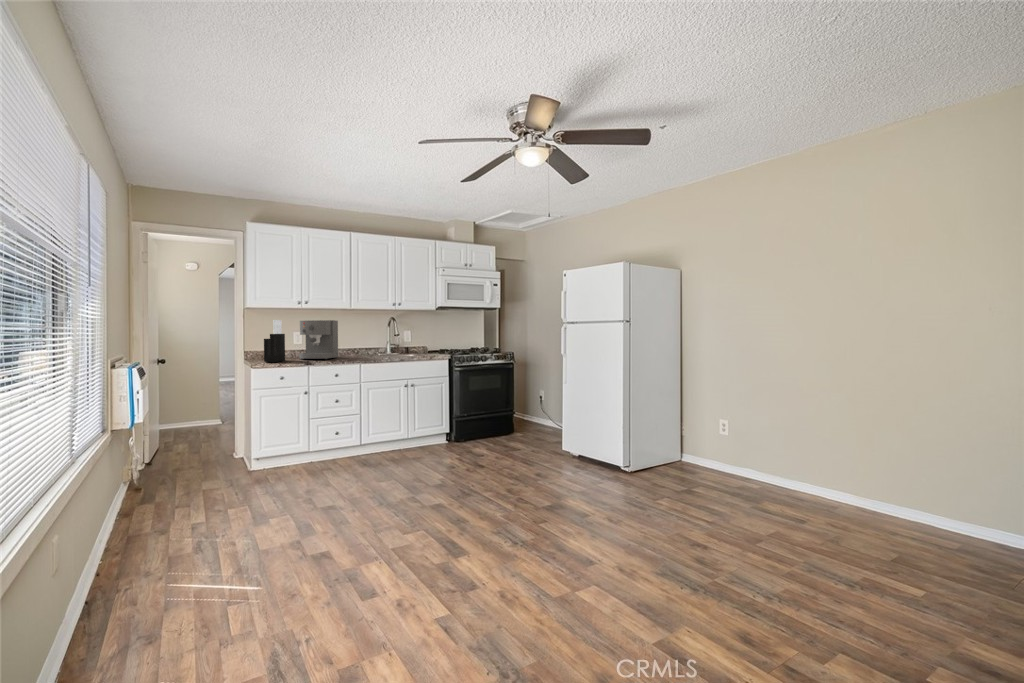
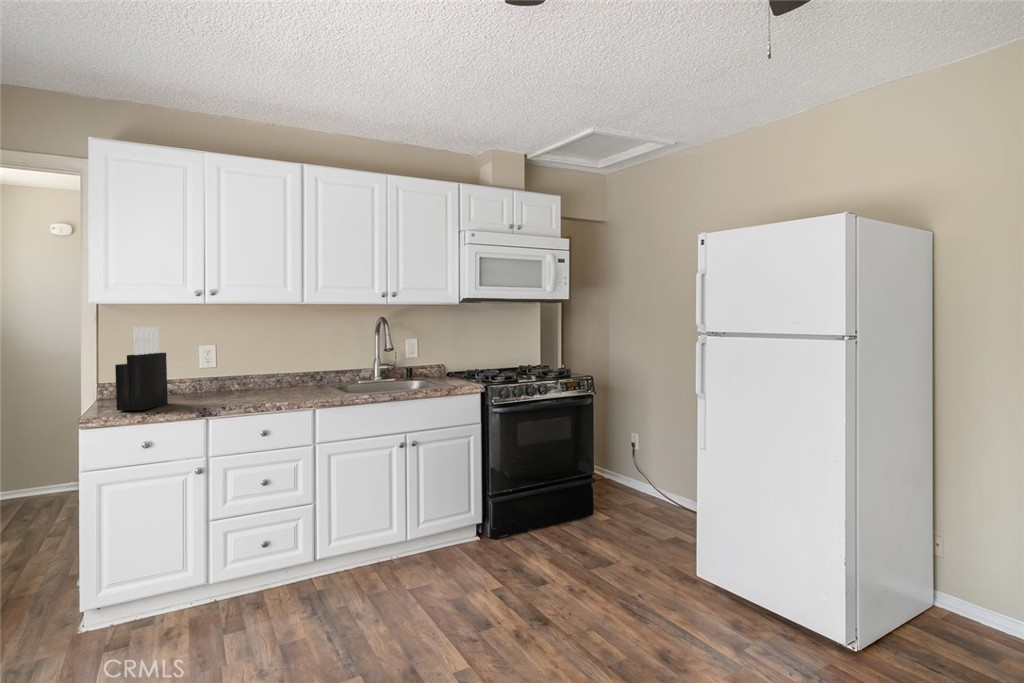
coffee maker: present [299,320,338,359] -> none [196,325,276,401]

